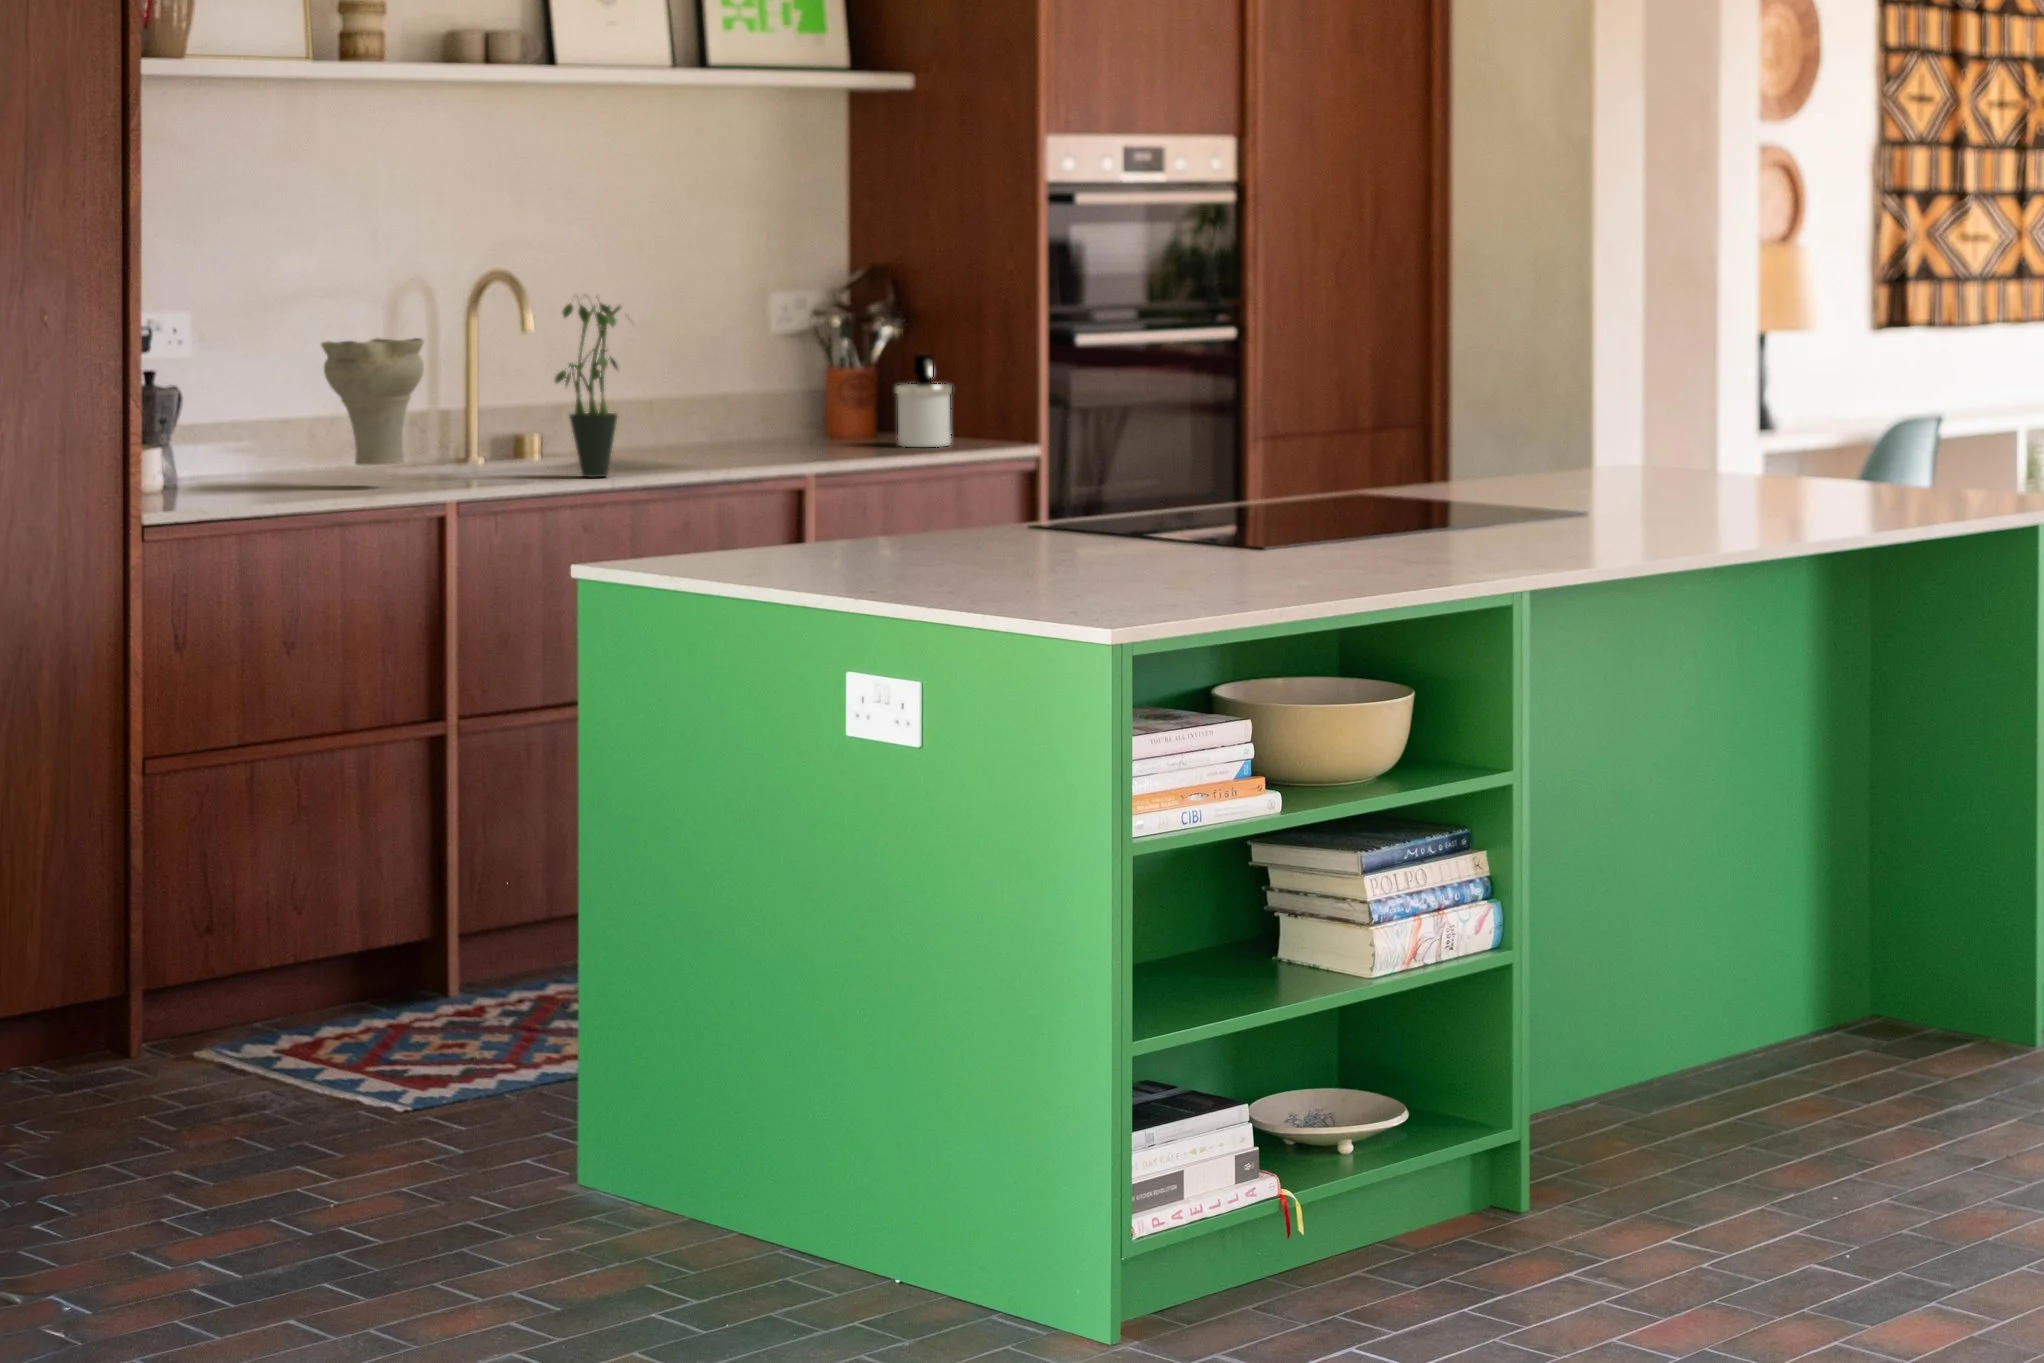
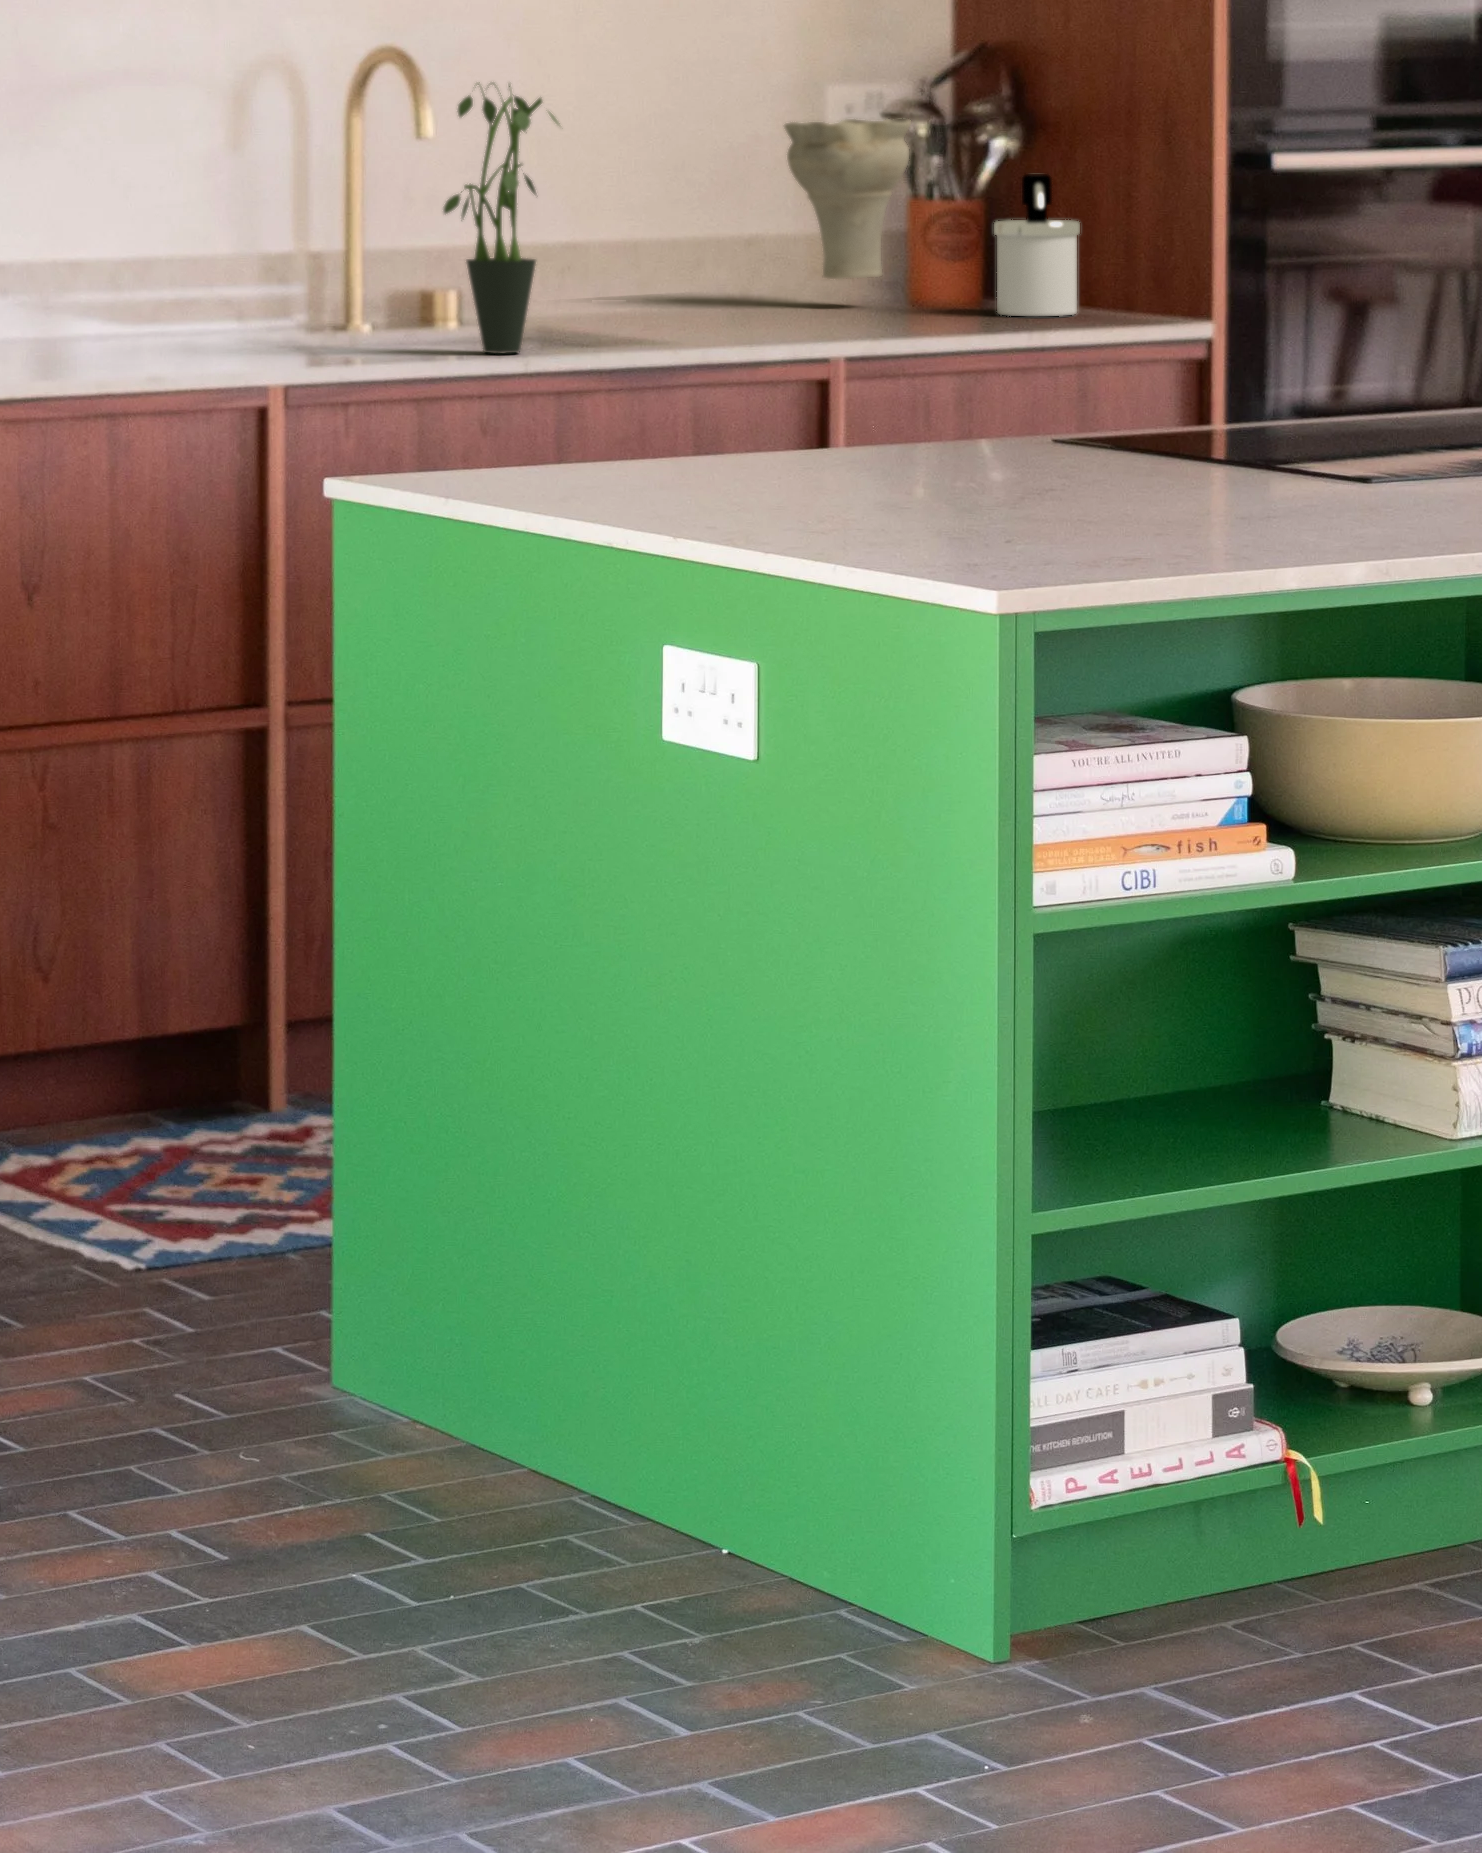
vase: present [321,338,424,465] -> present [784,118,911,279]

